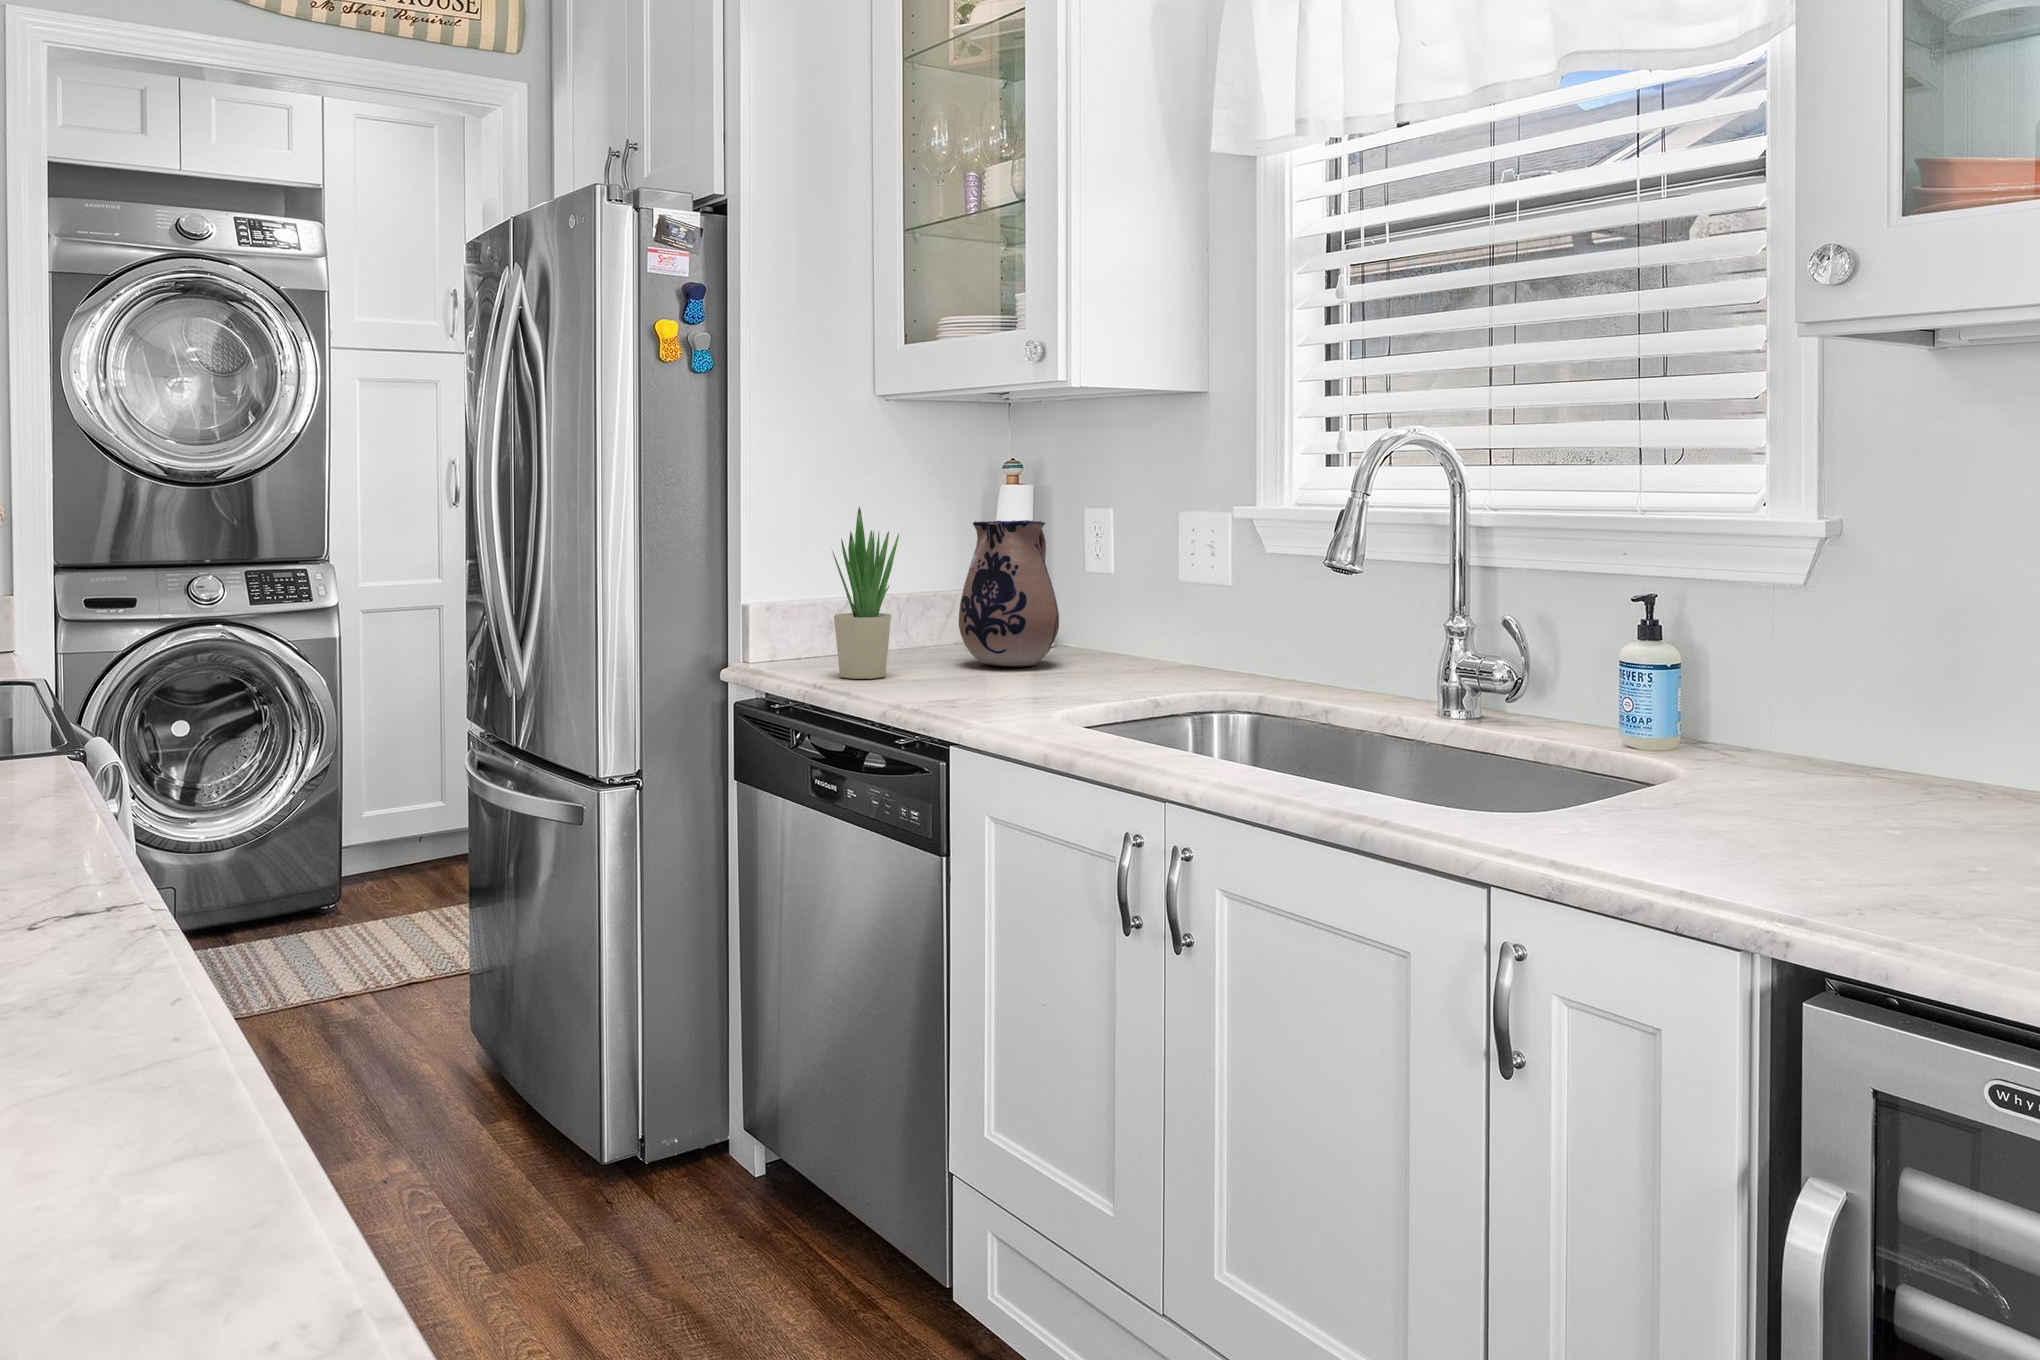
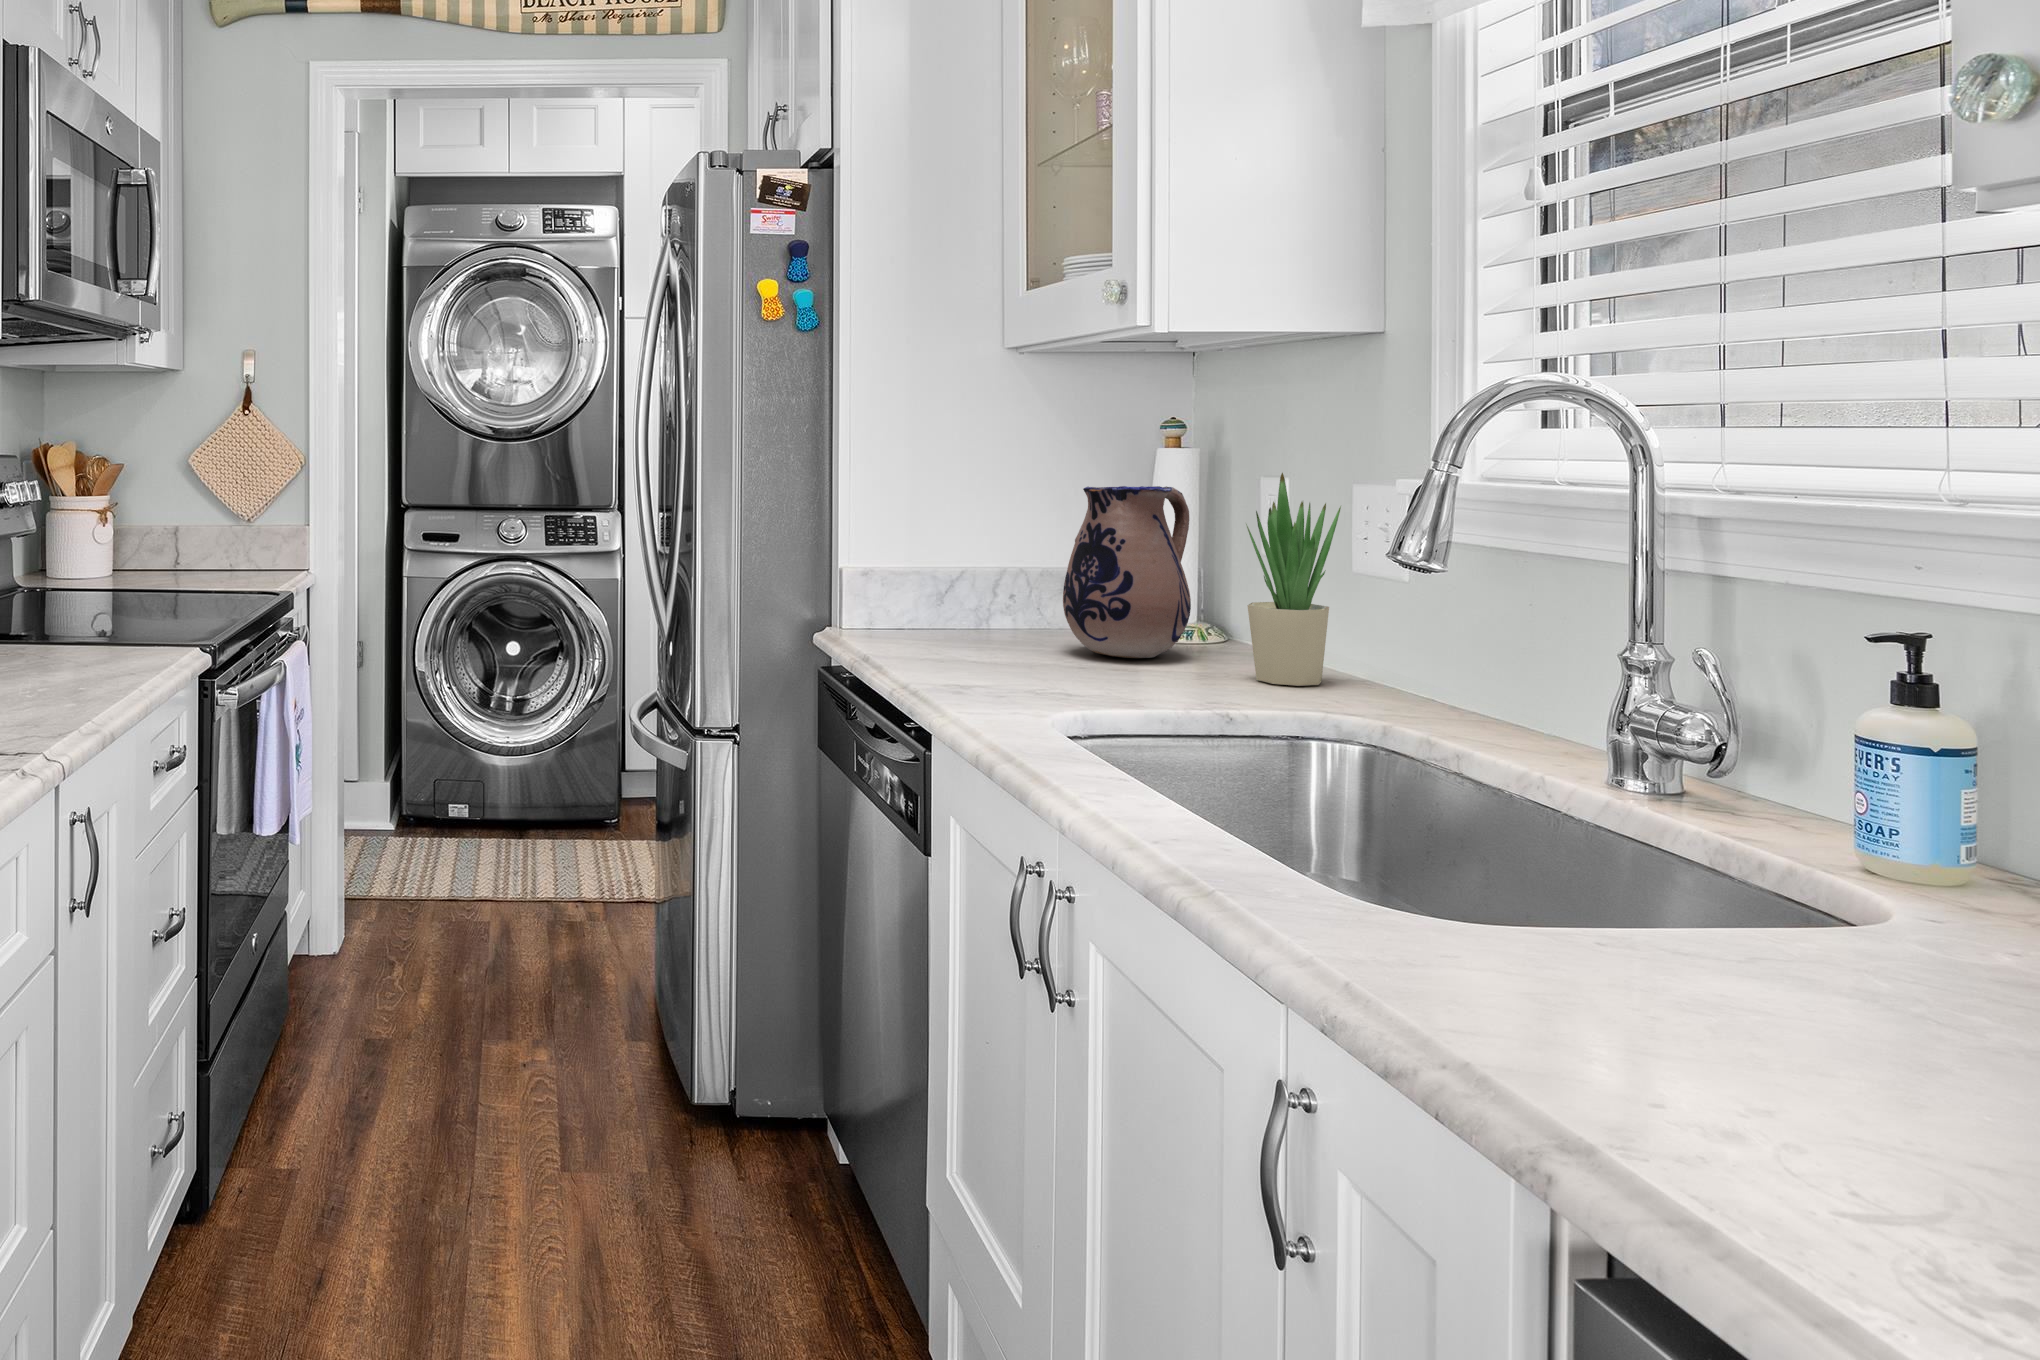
potted plant: present [832,507,899,679] -> present [1246,473,1341,686]

